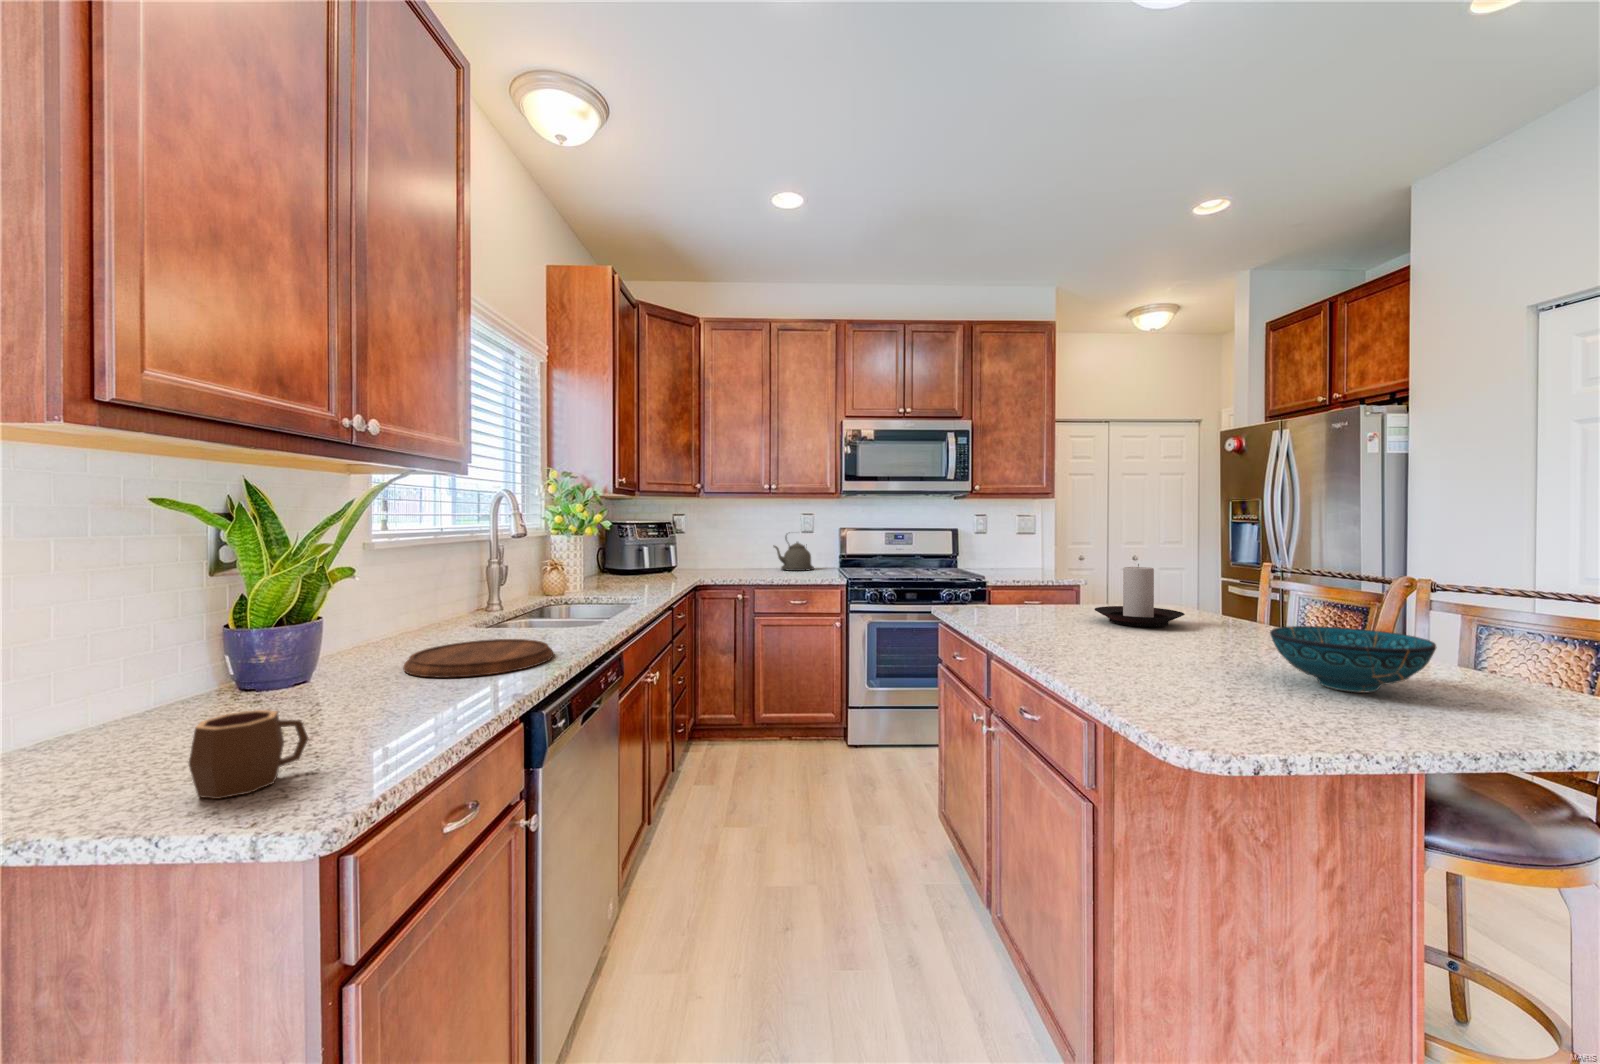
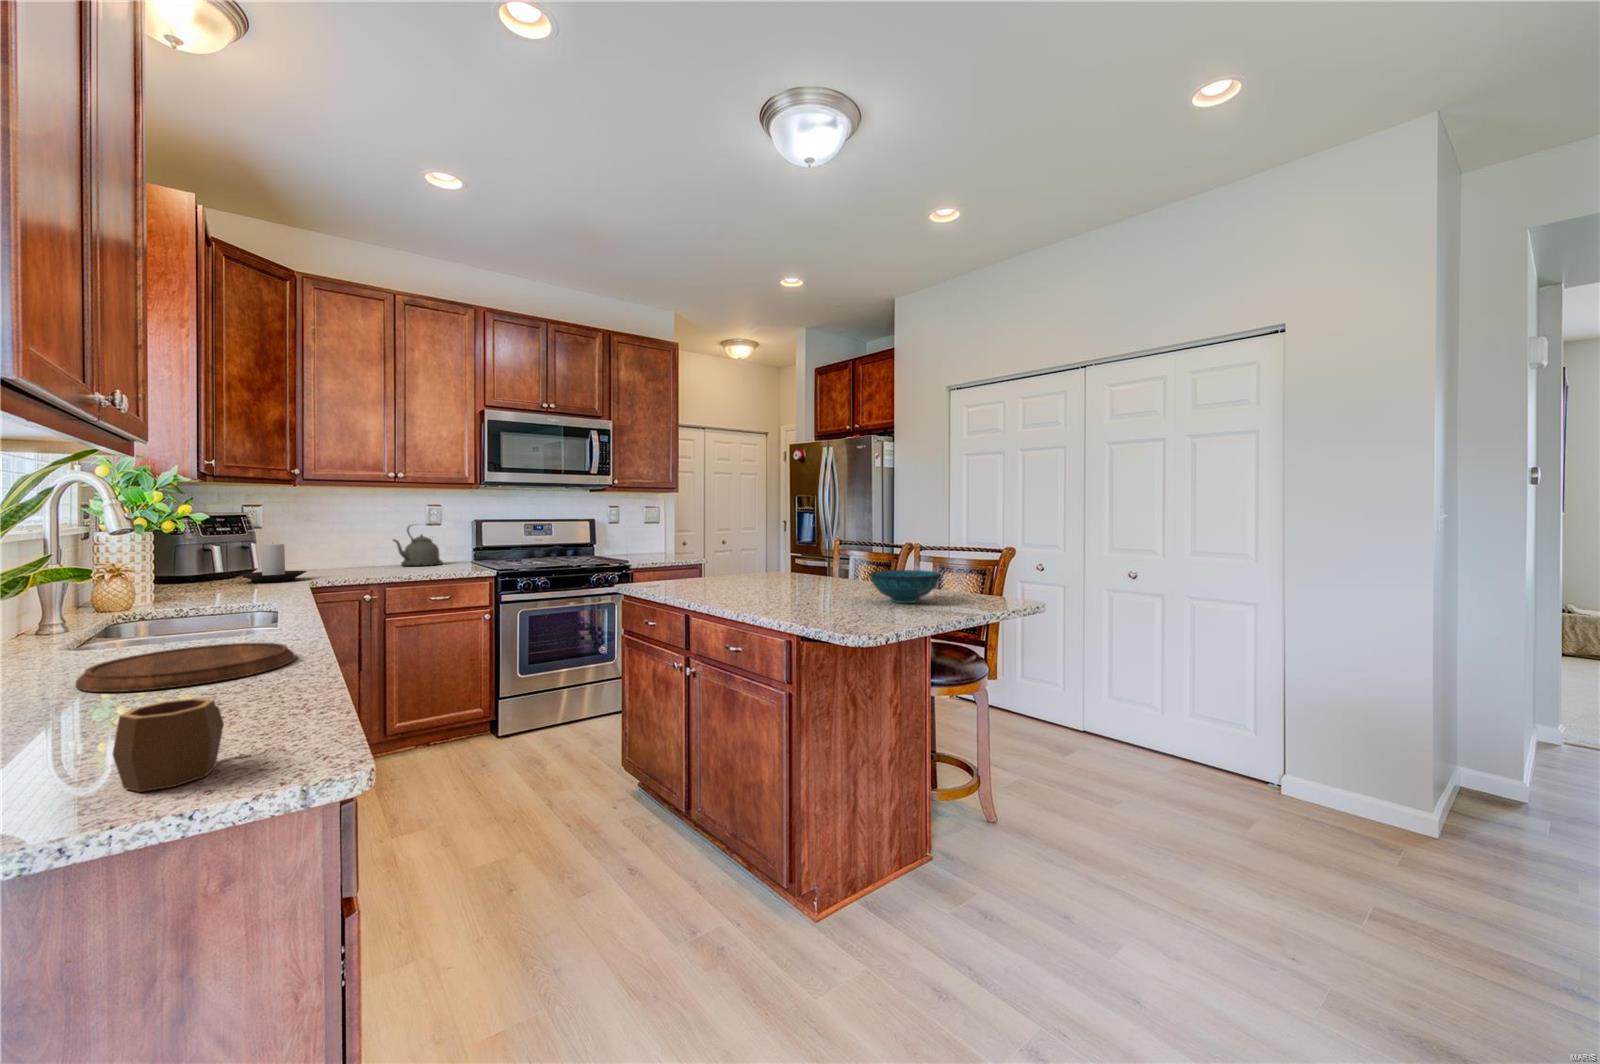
candle holder: present [1095,564,1185,627] -> present [239,544,307,582]

